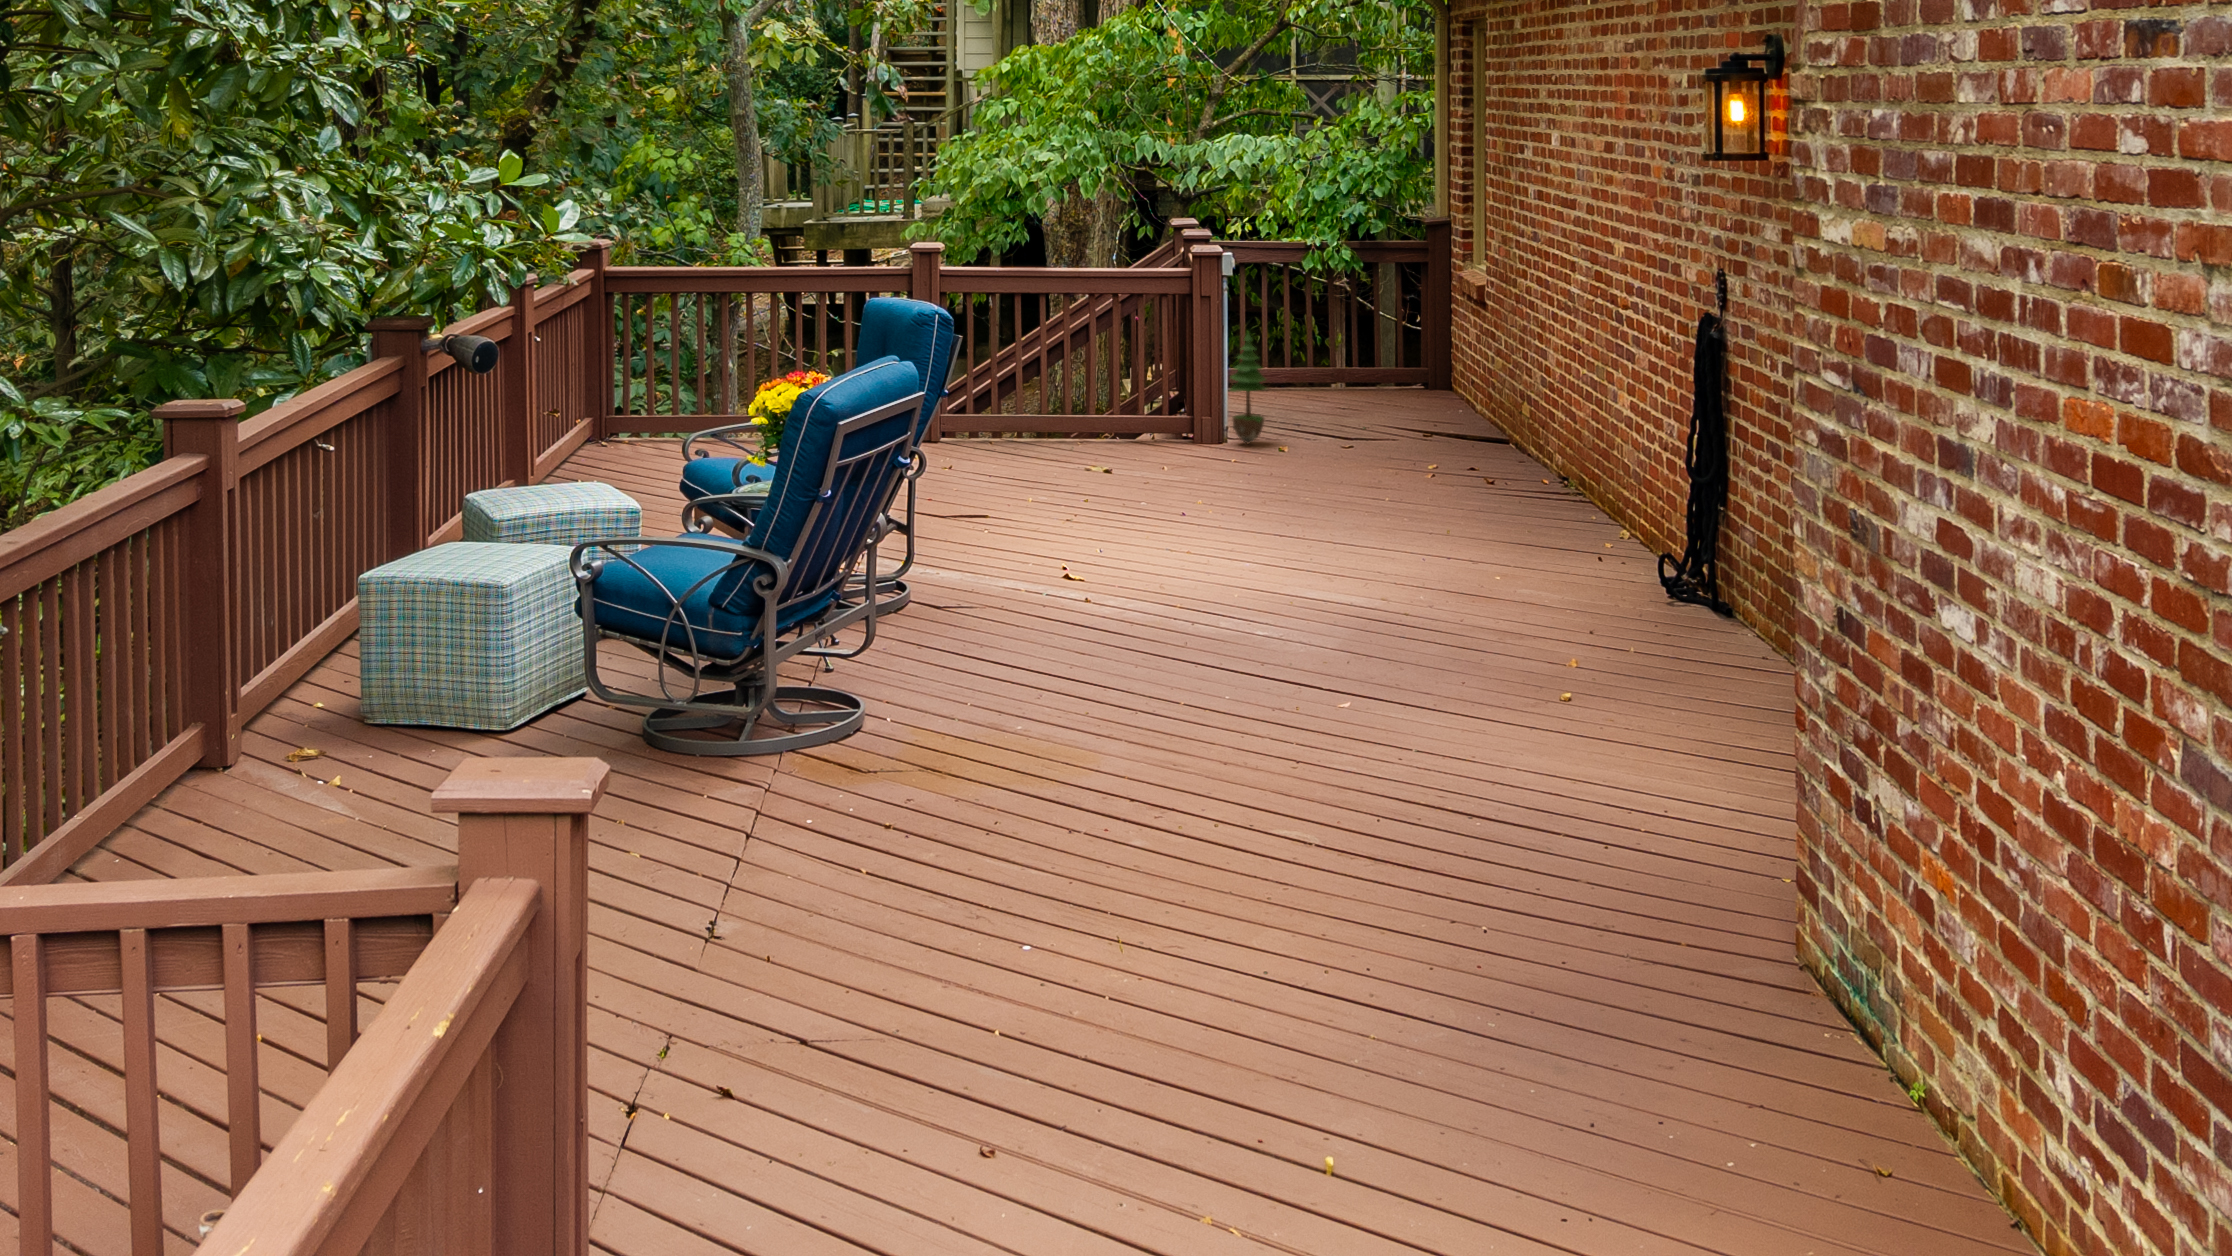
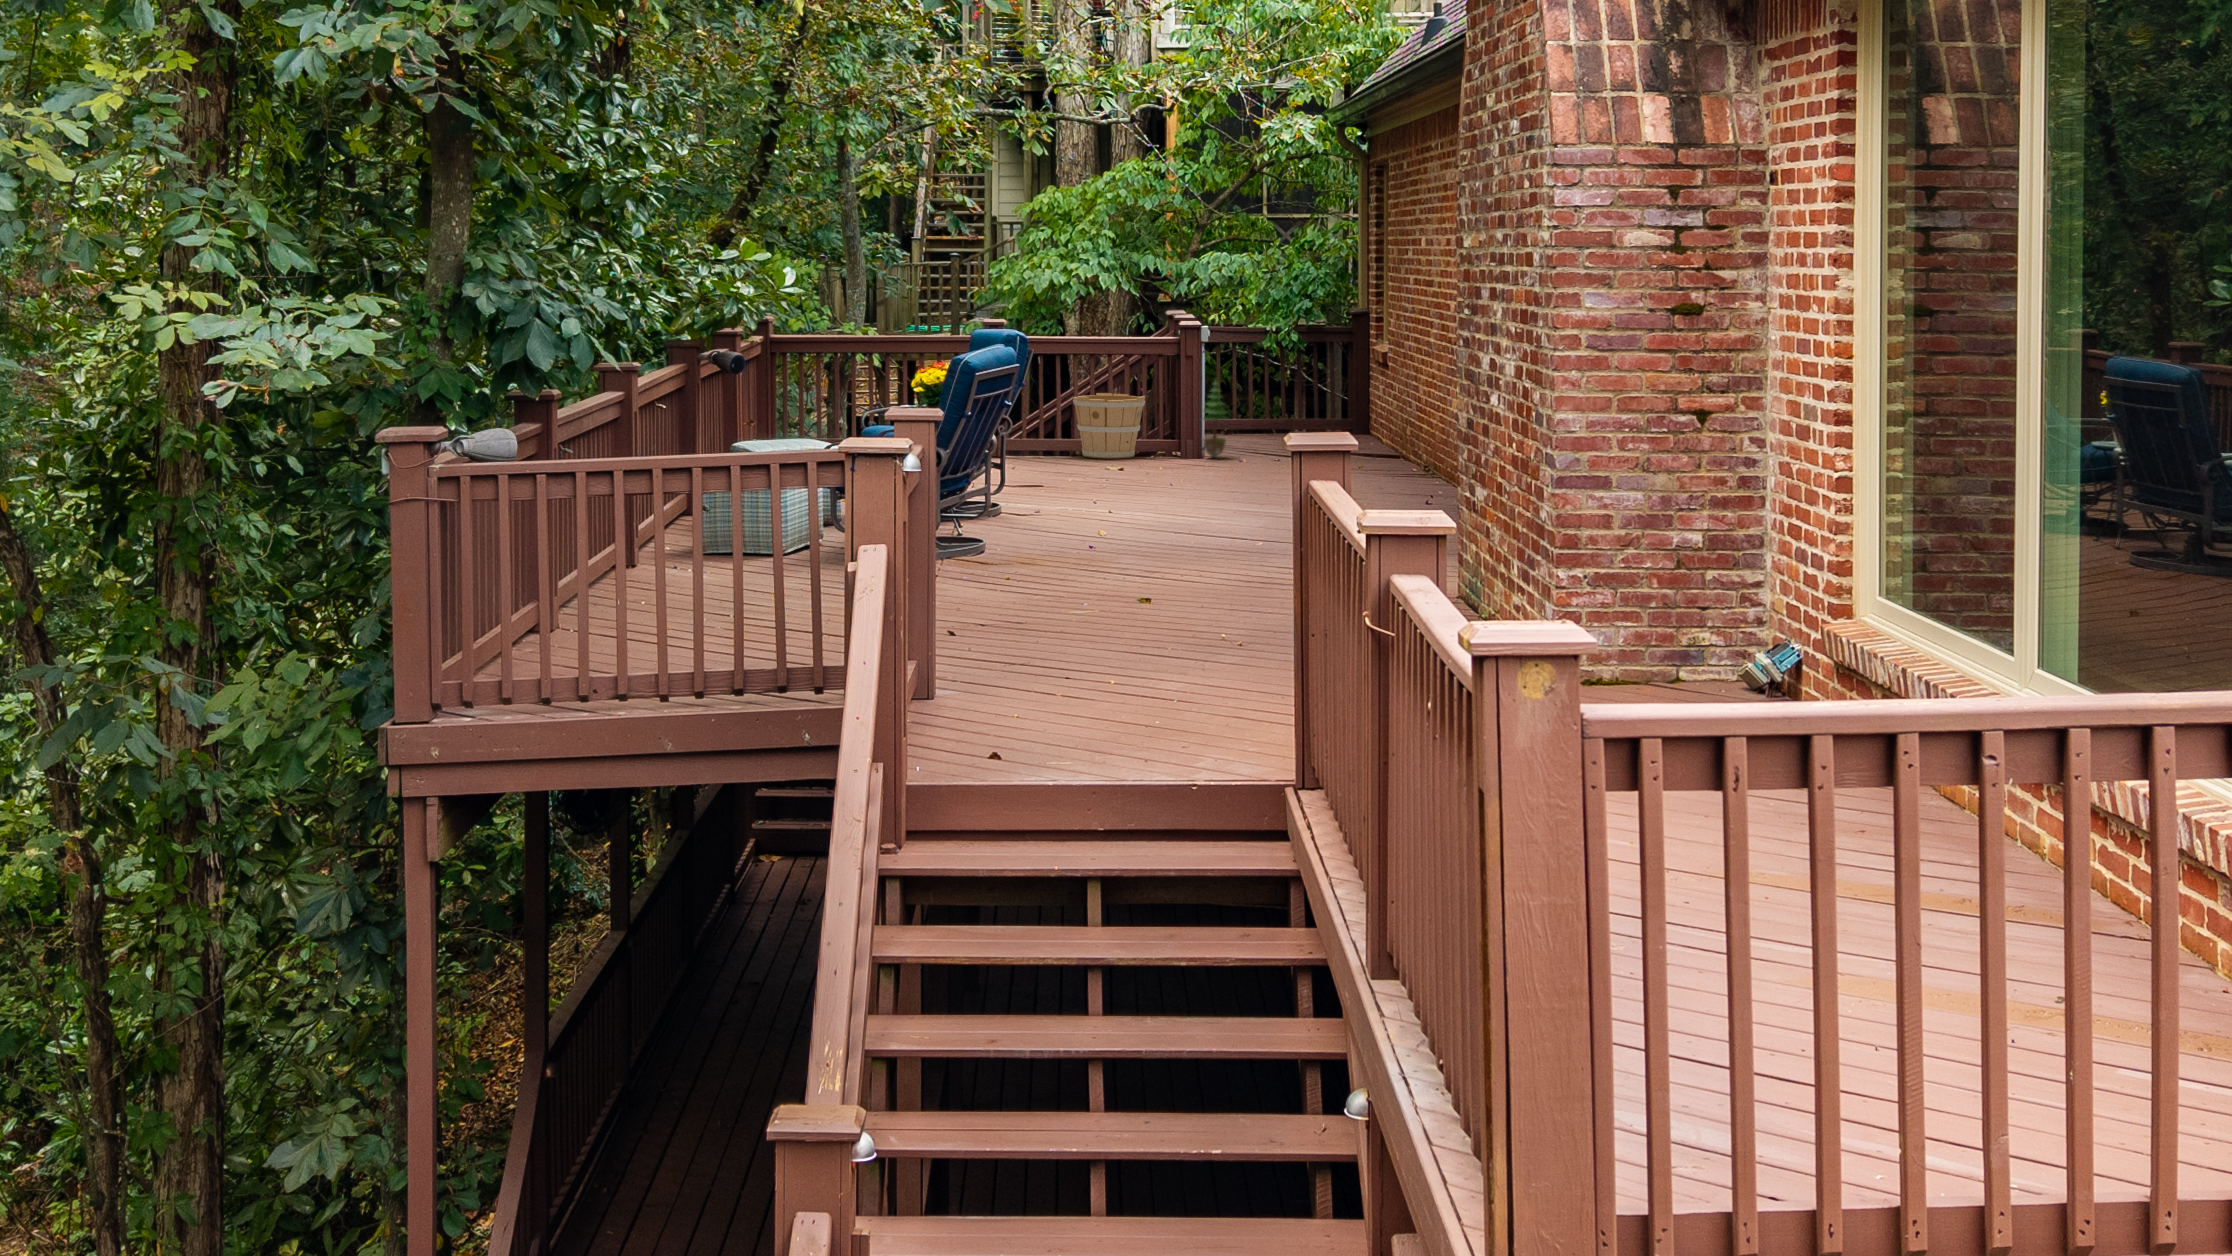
wooden bucket: none [1047,350,1149,448] -> present [1073,393,1145,459]

